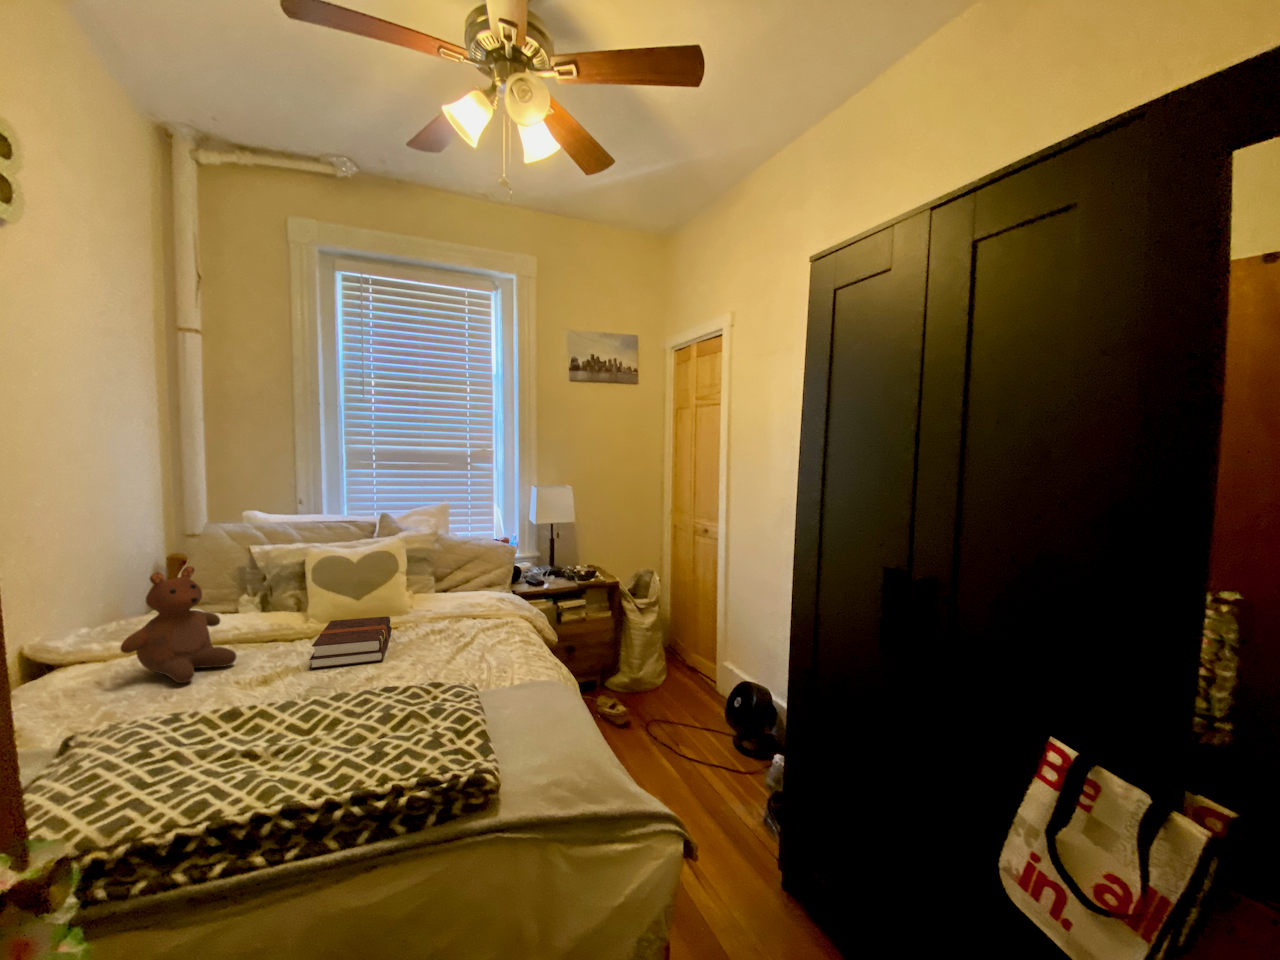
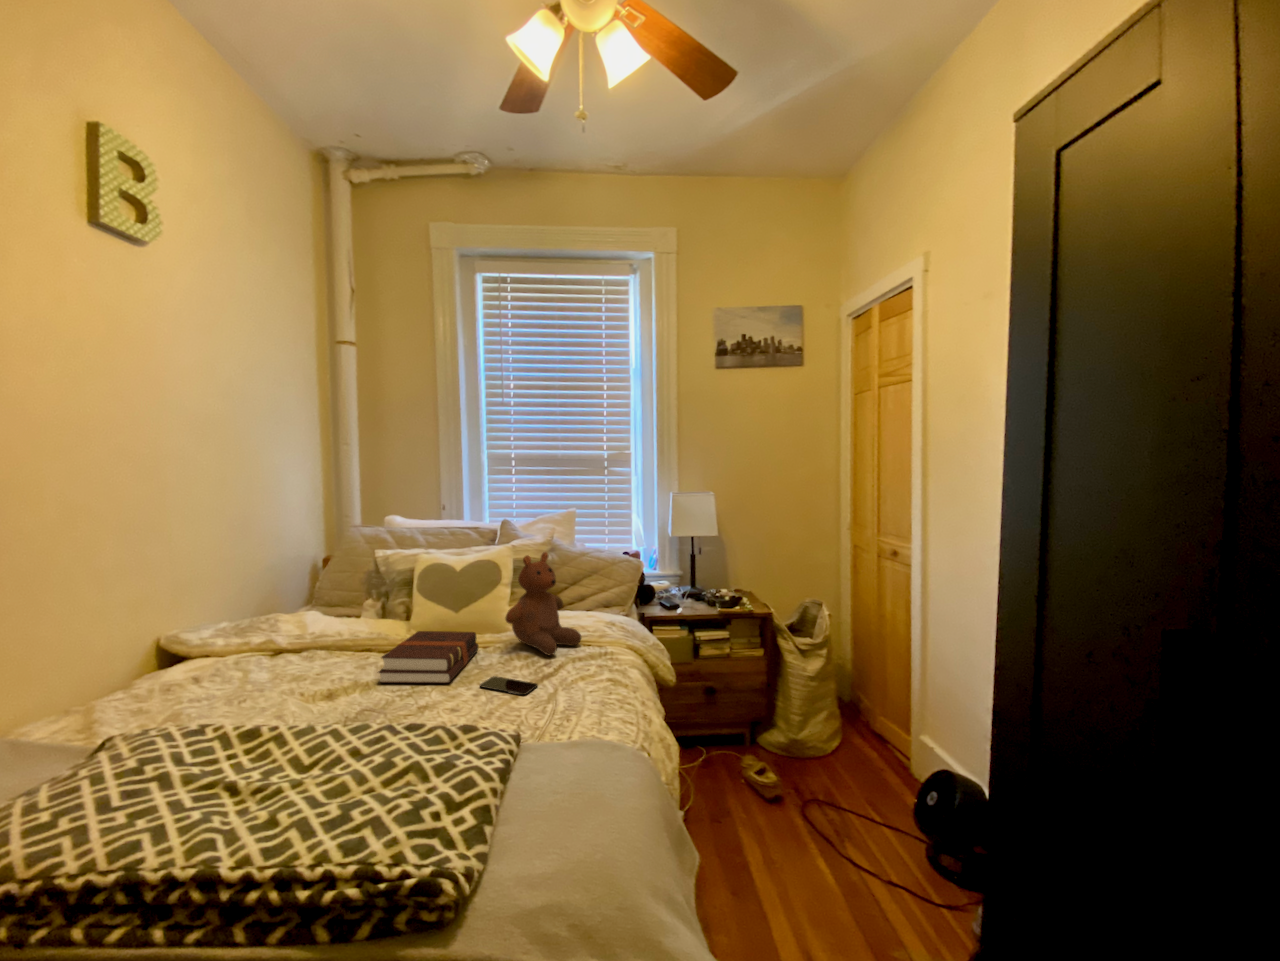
teddy bear: present [121,566,237,683] -> present [505,552,581,655]
smartphone: none [412,650,463,661] -> present [480,676,538,695]

